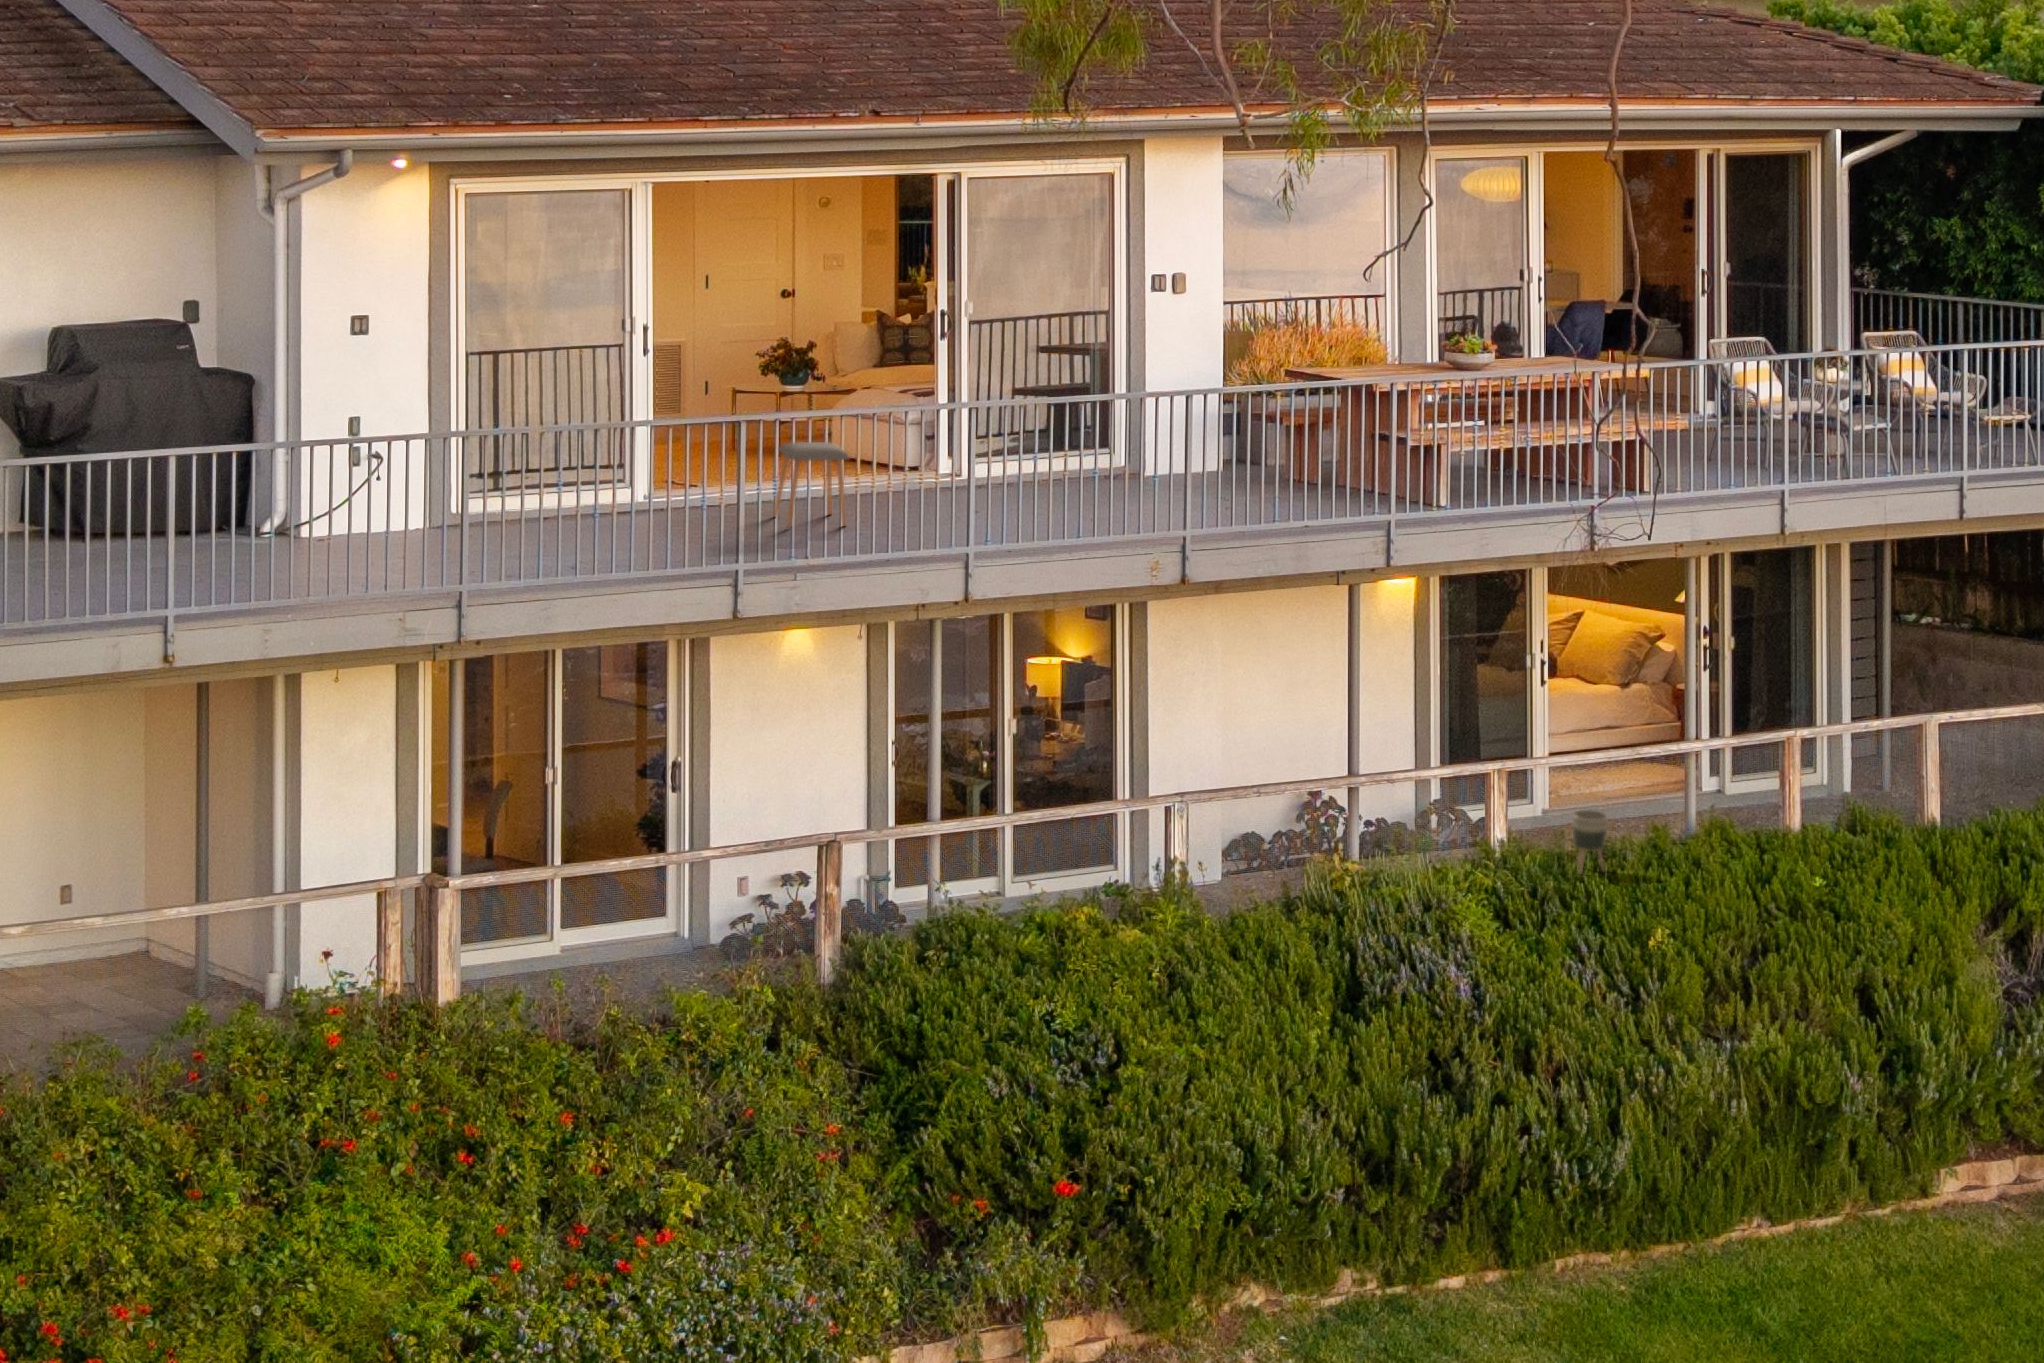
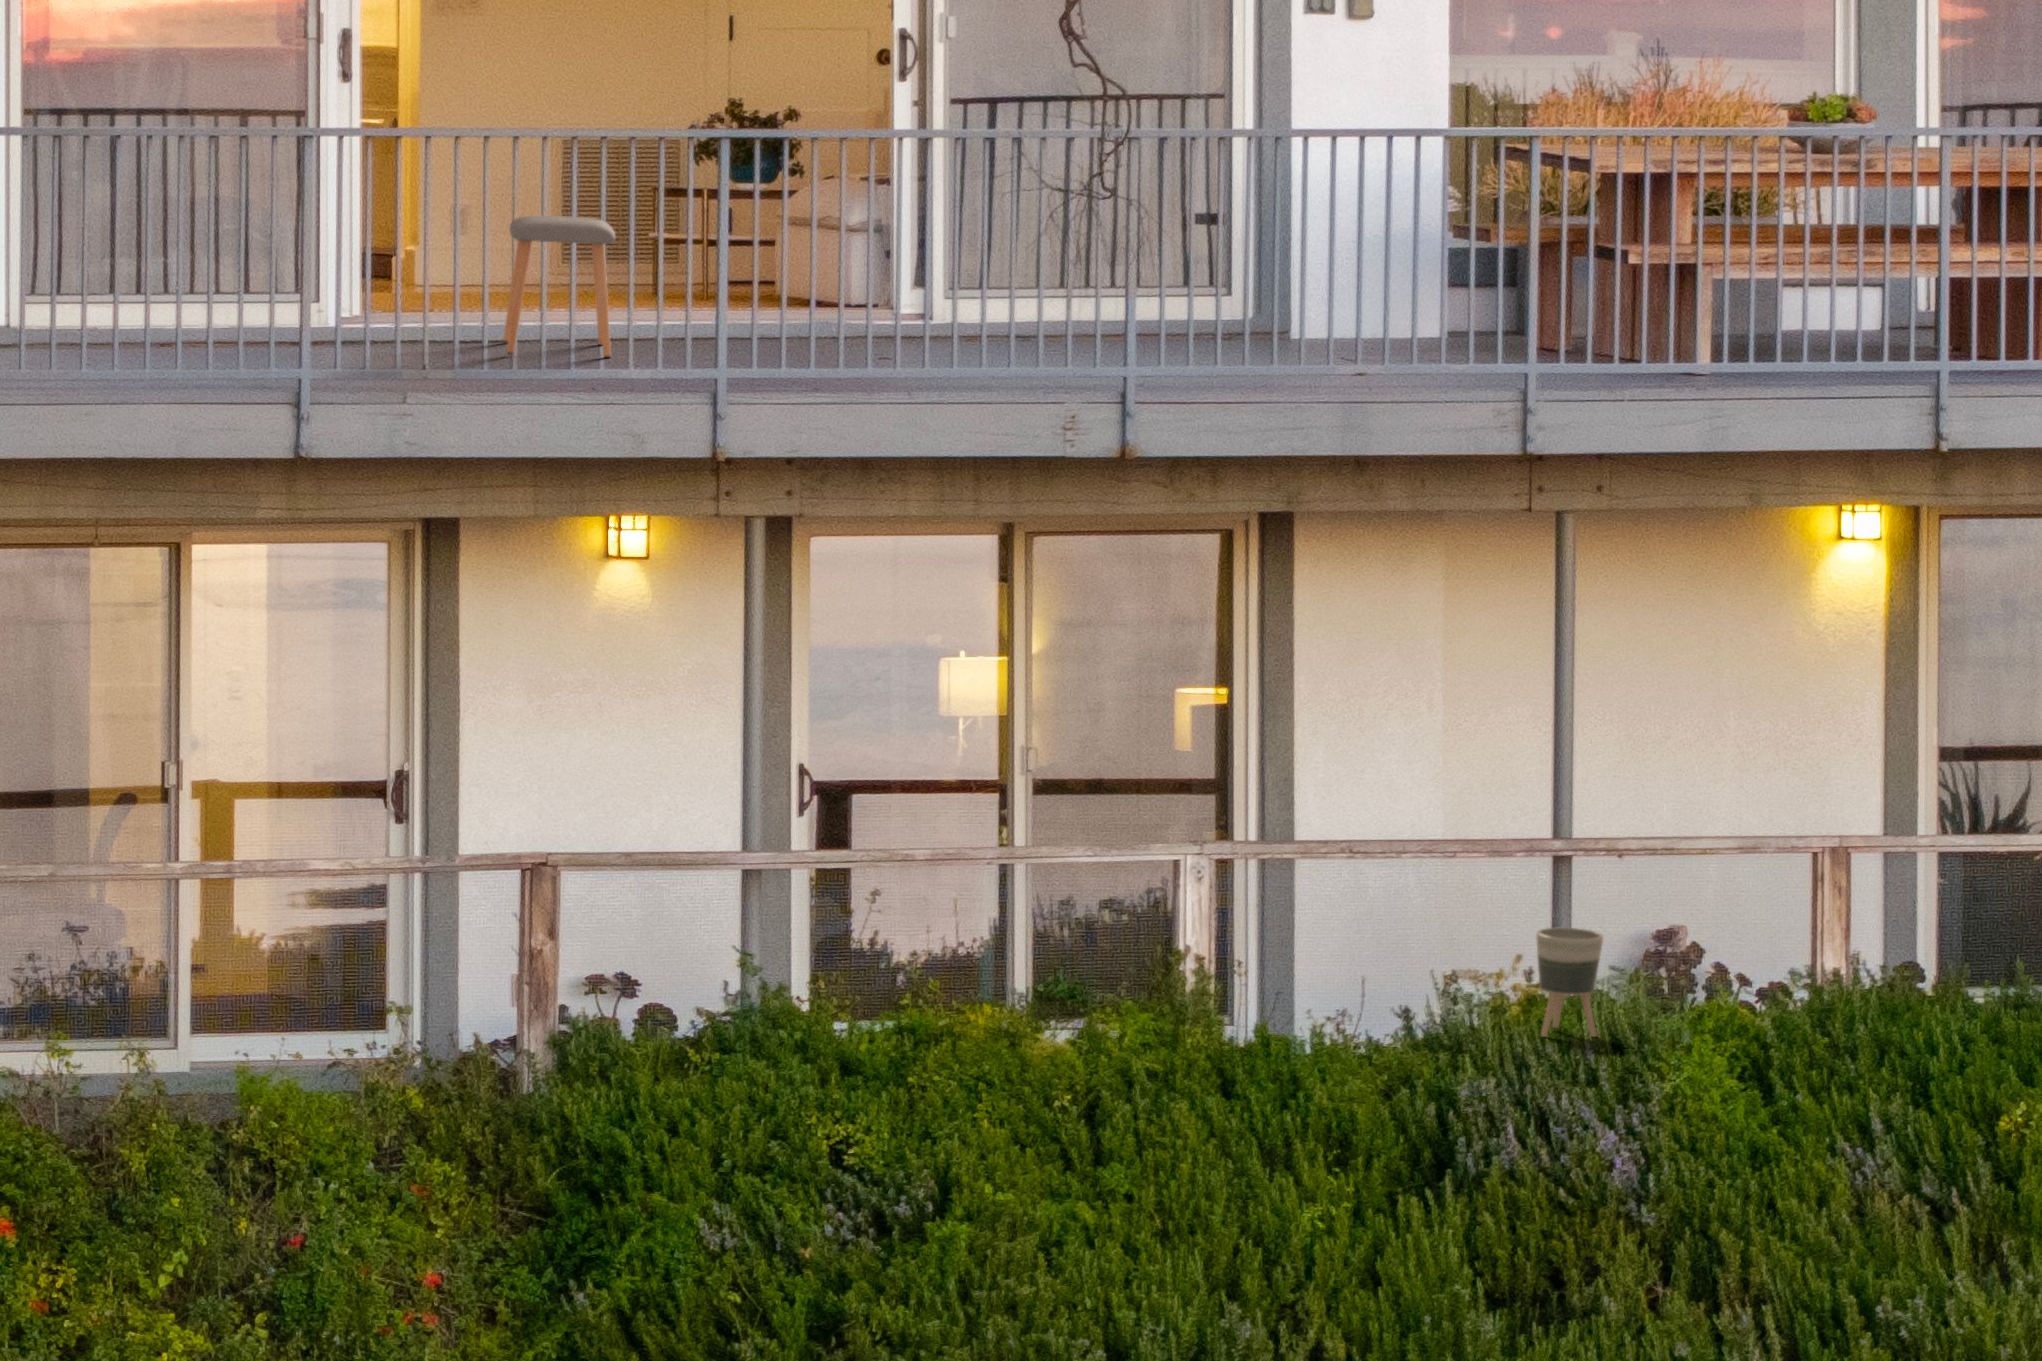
planter: present [1572,810,1608,873] -> present [1536,928,1603,1037]

